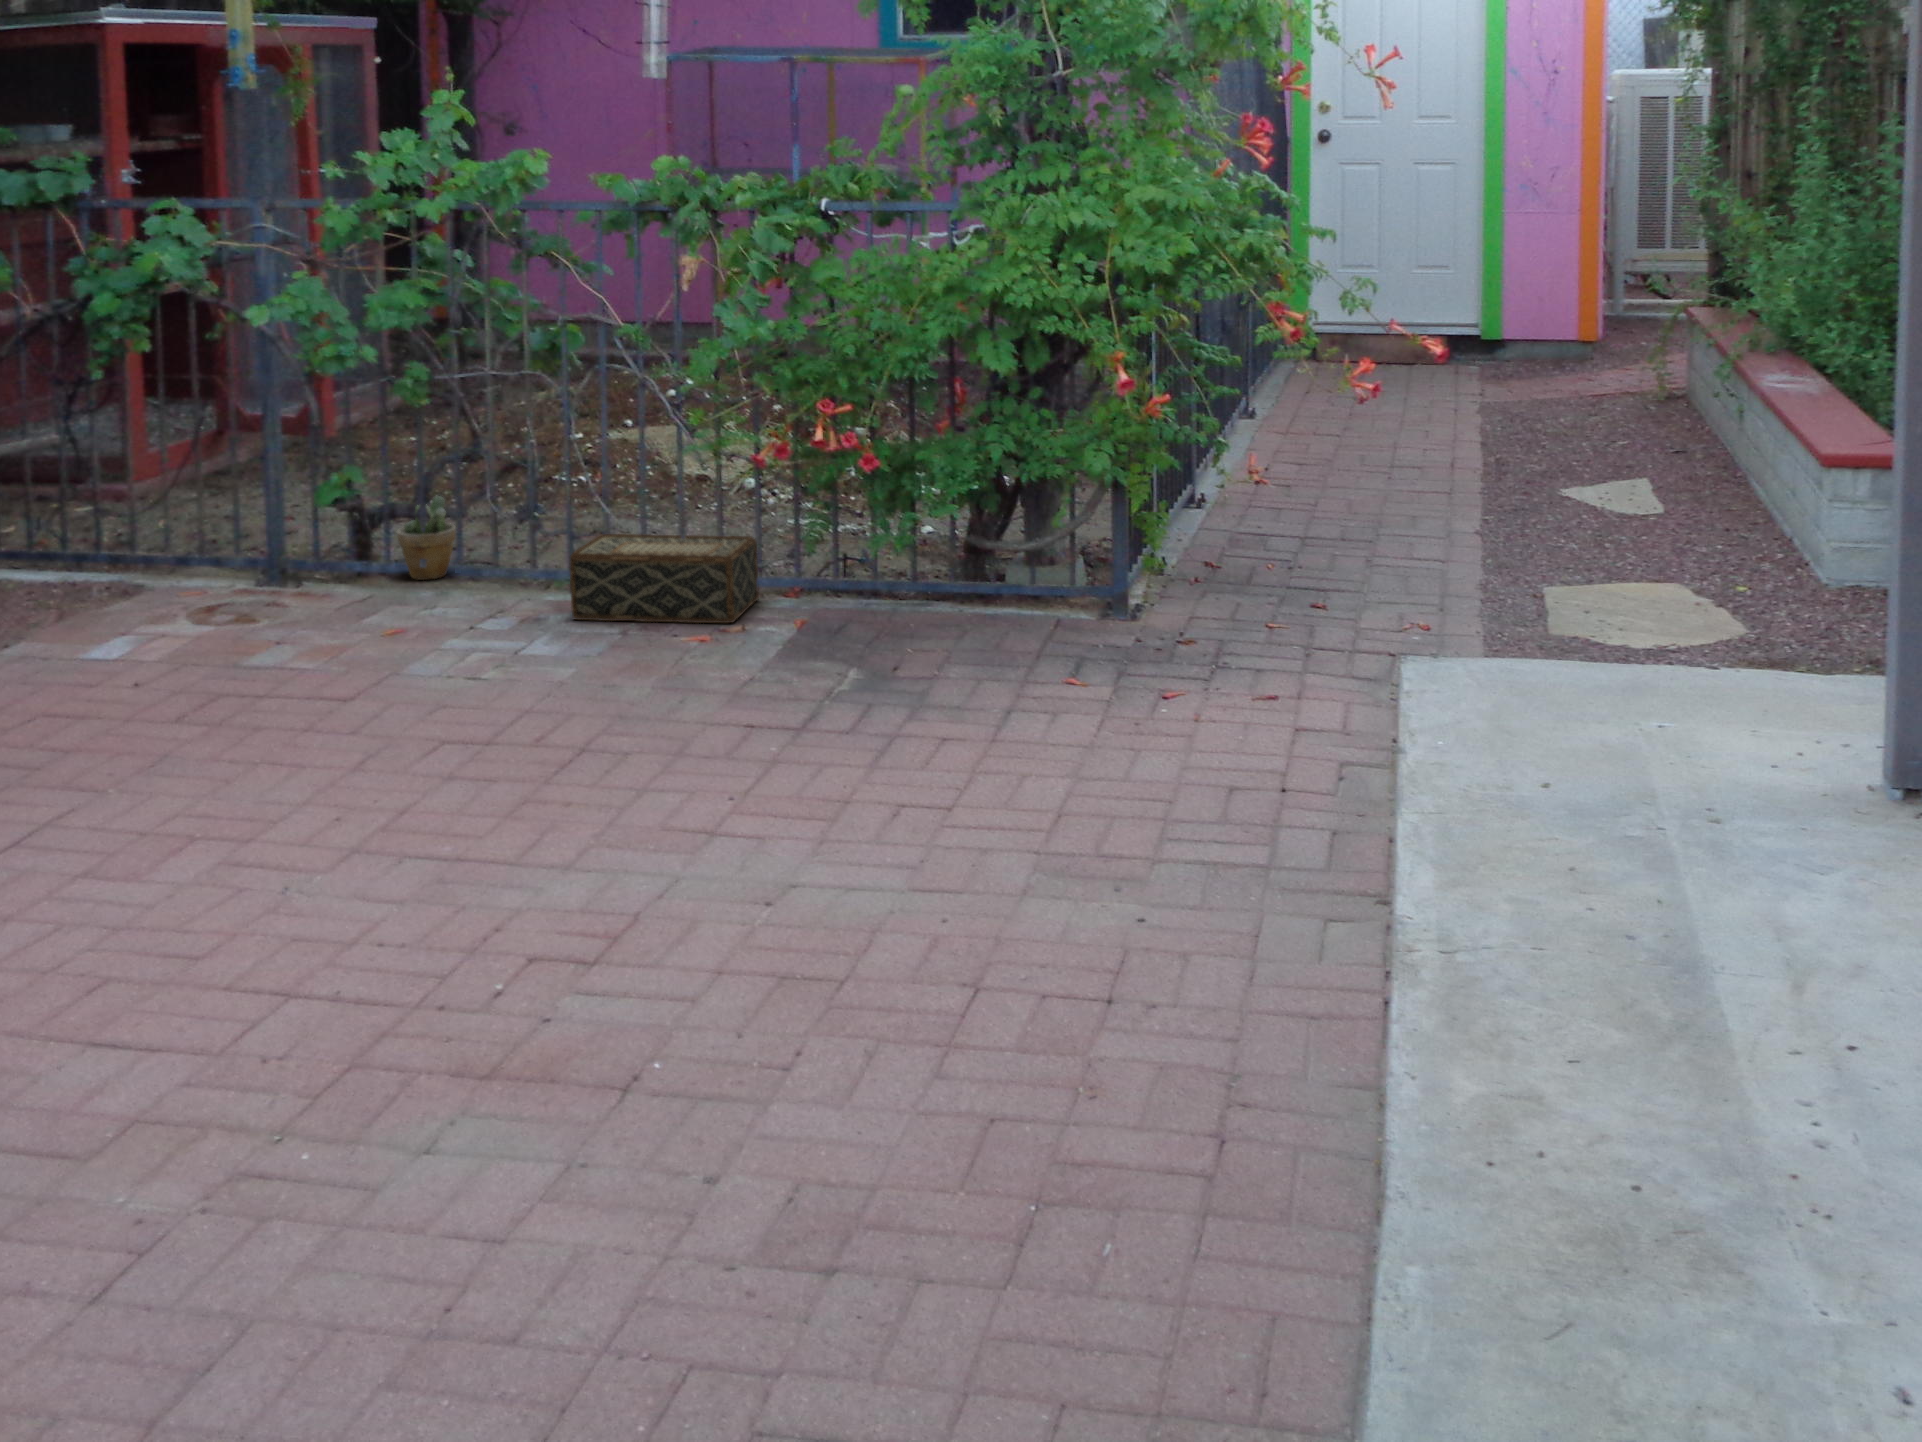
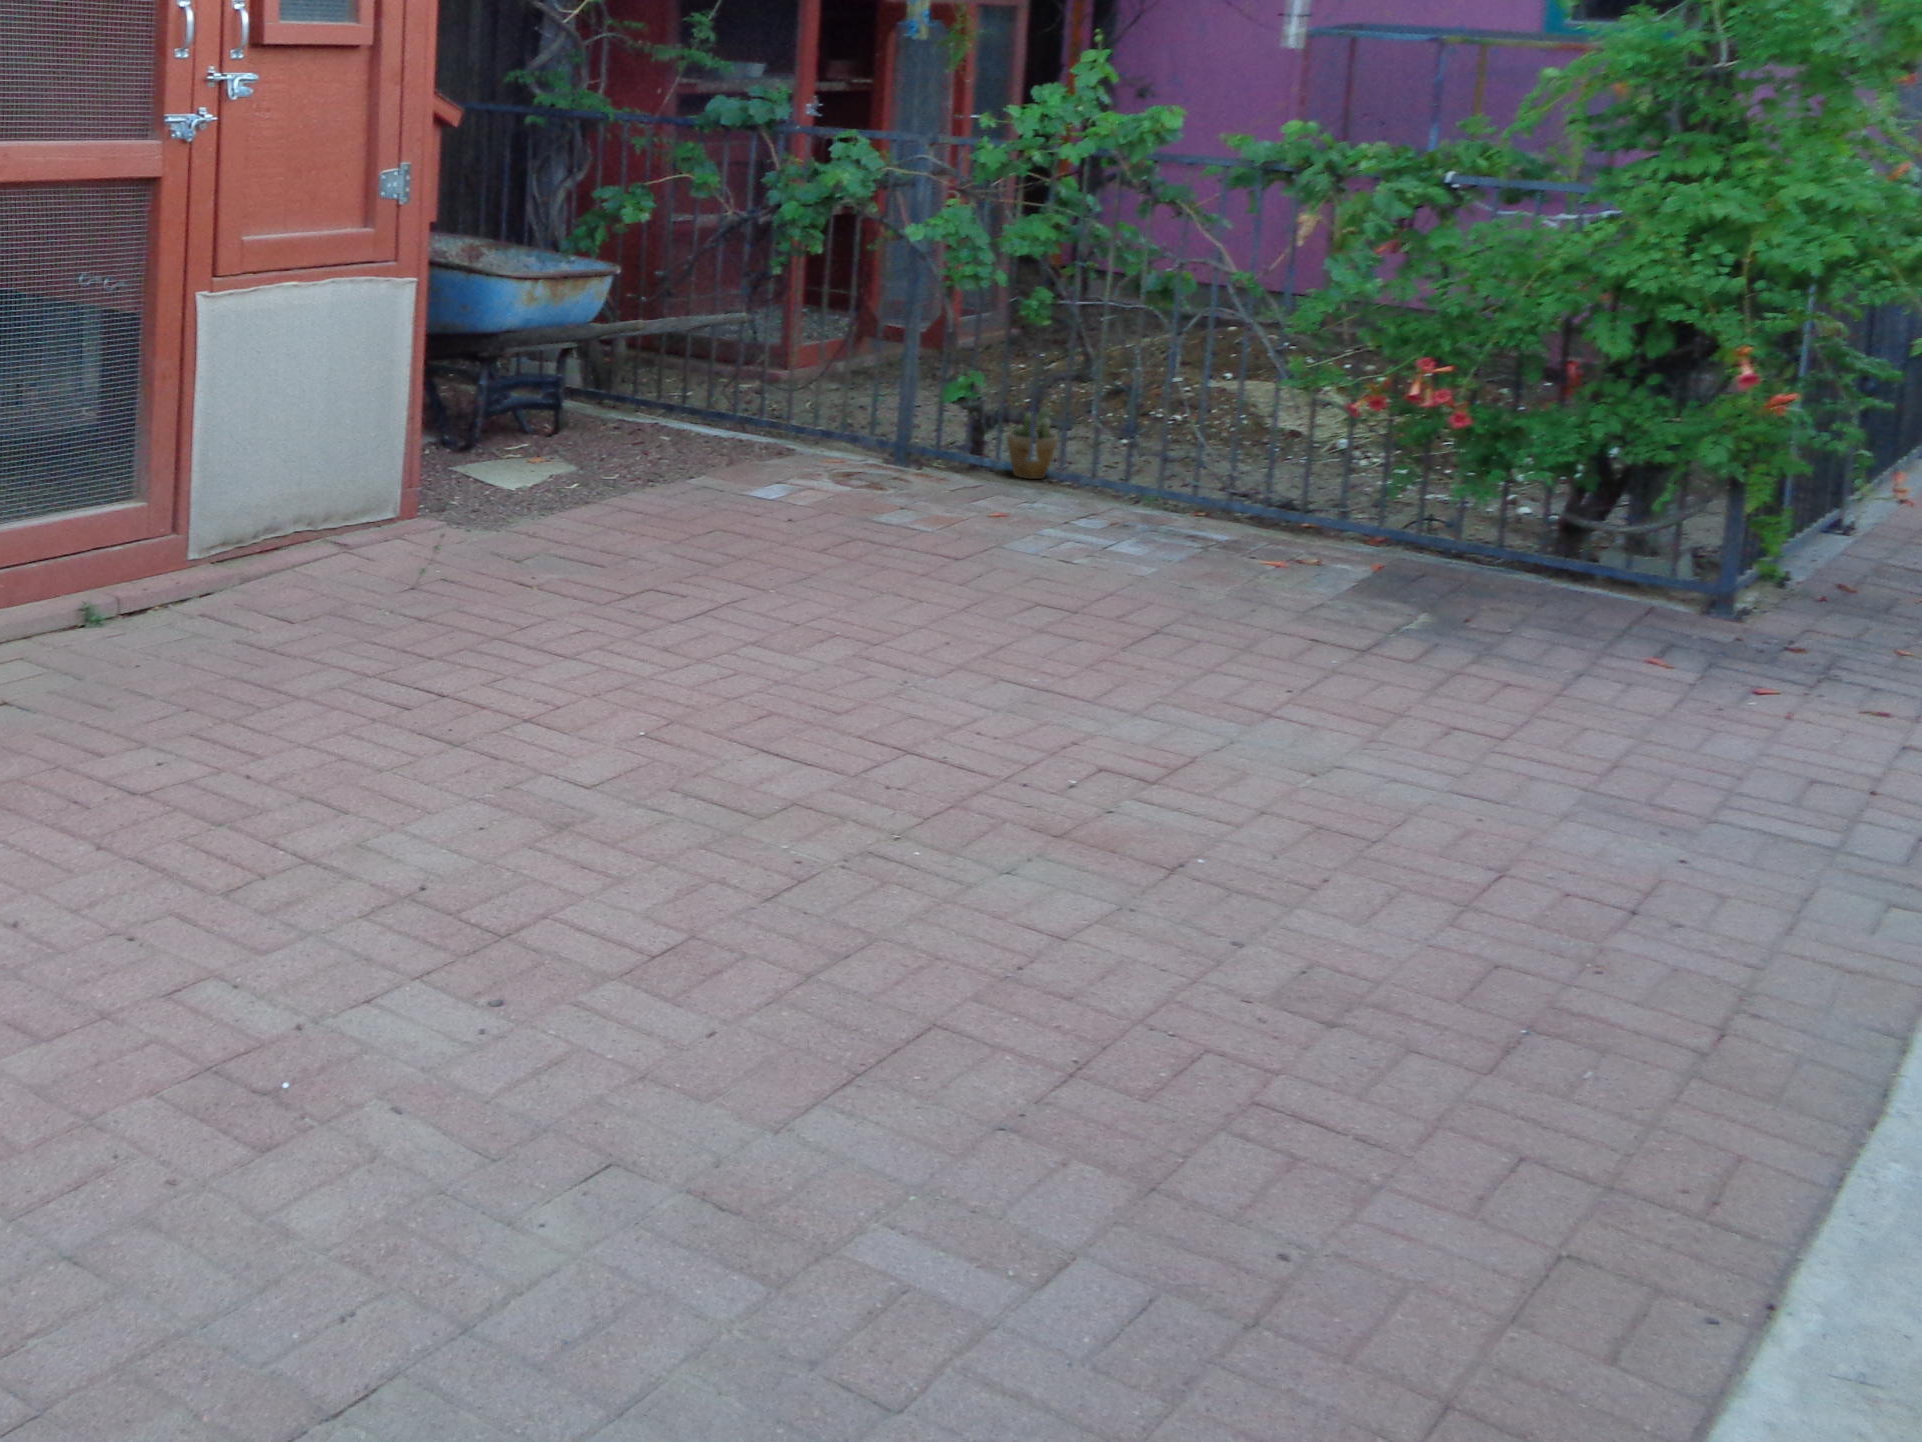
woven basket: present [570,534,759,623] -> none [1156,459,1341,556]

